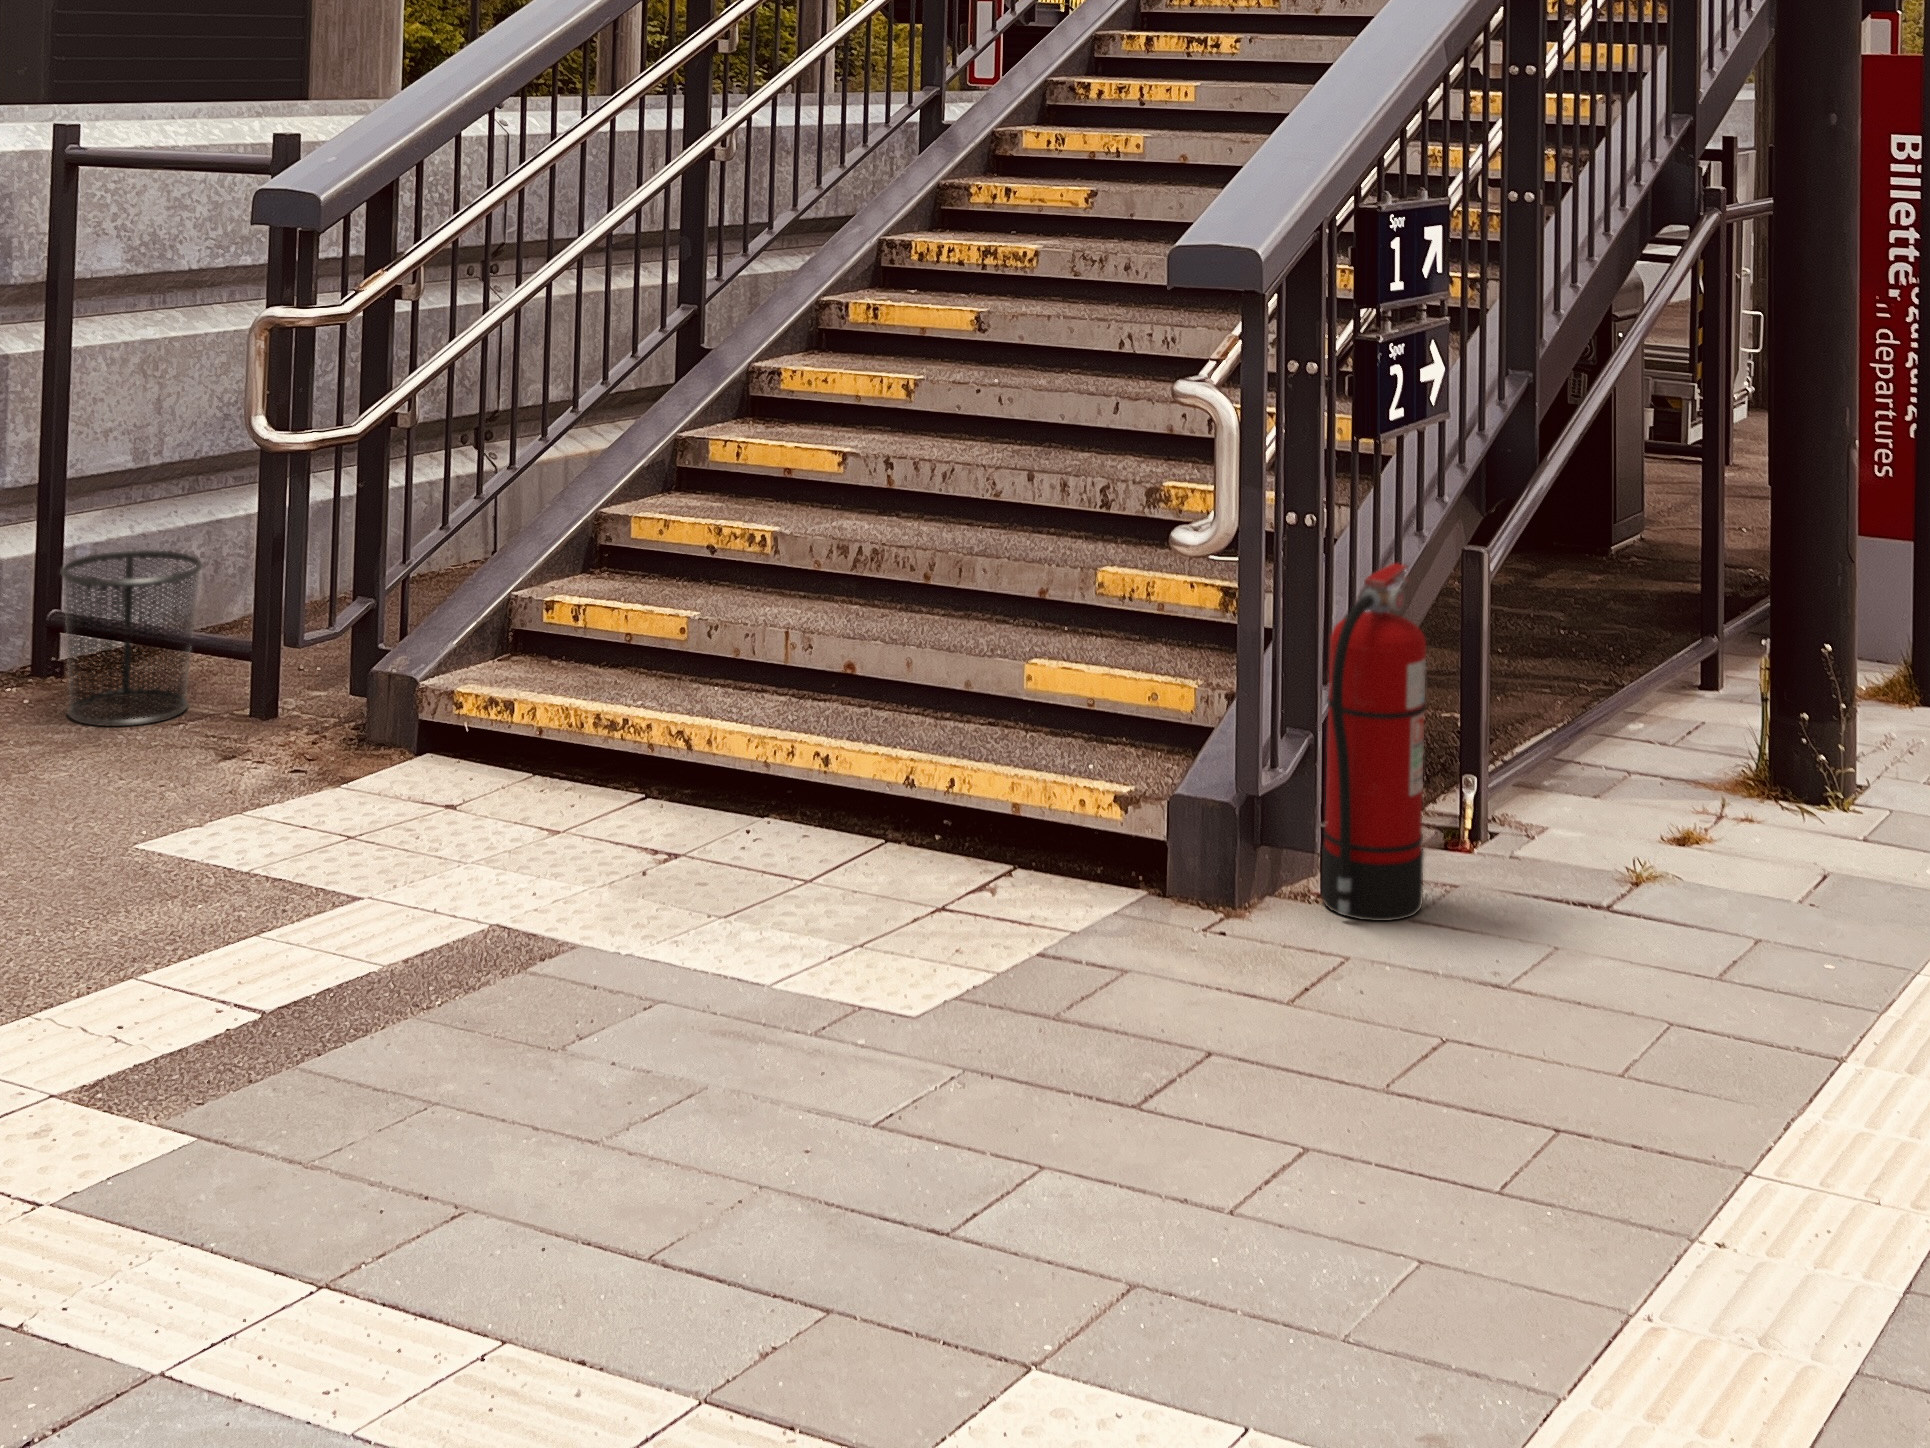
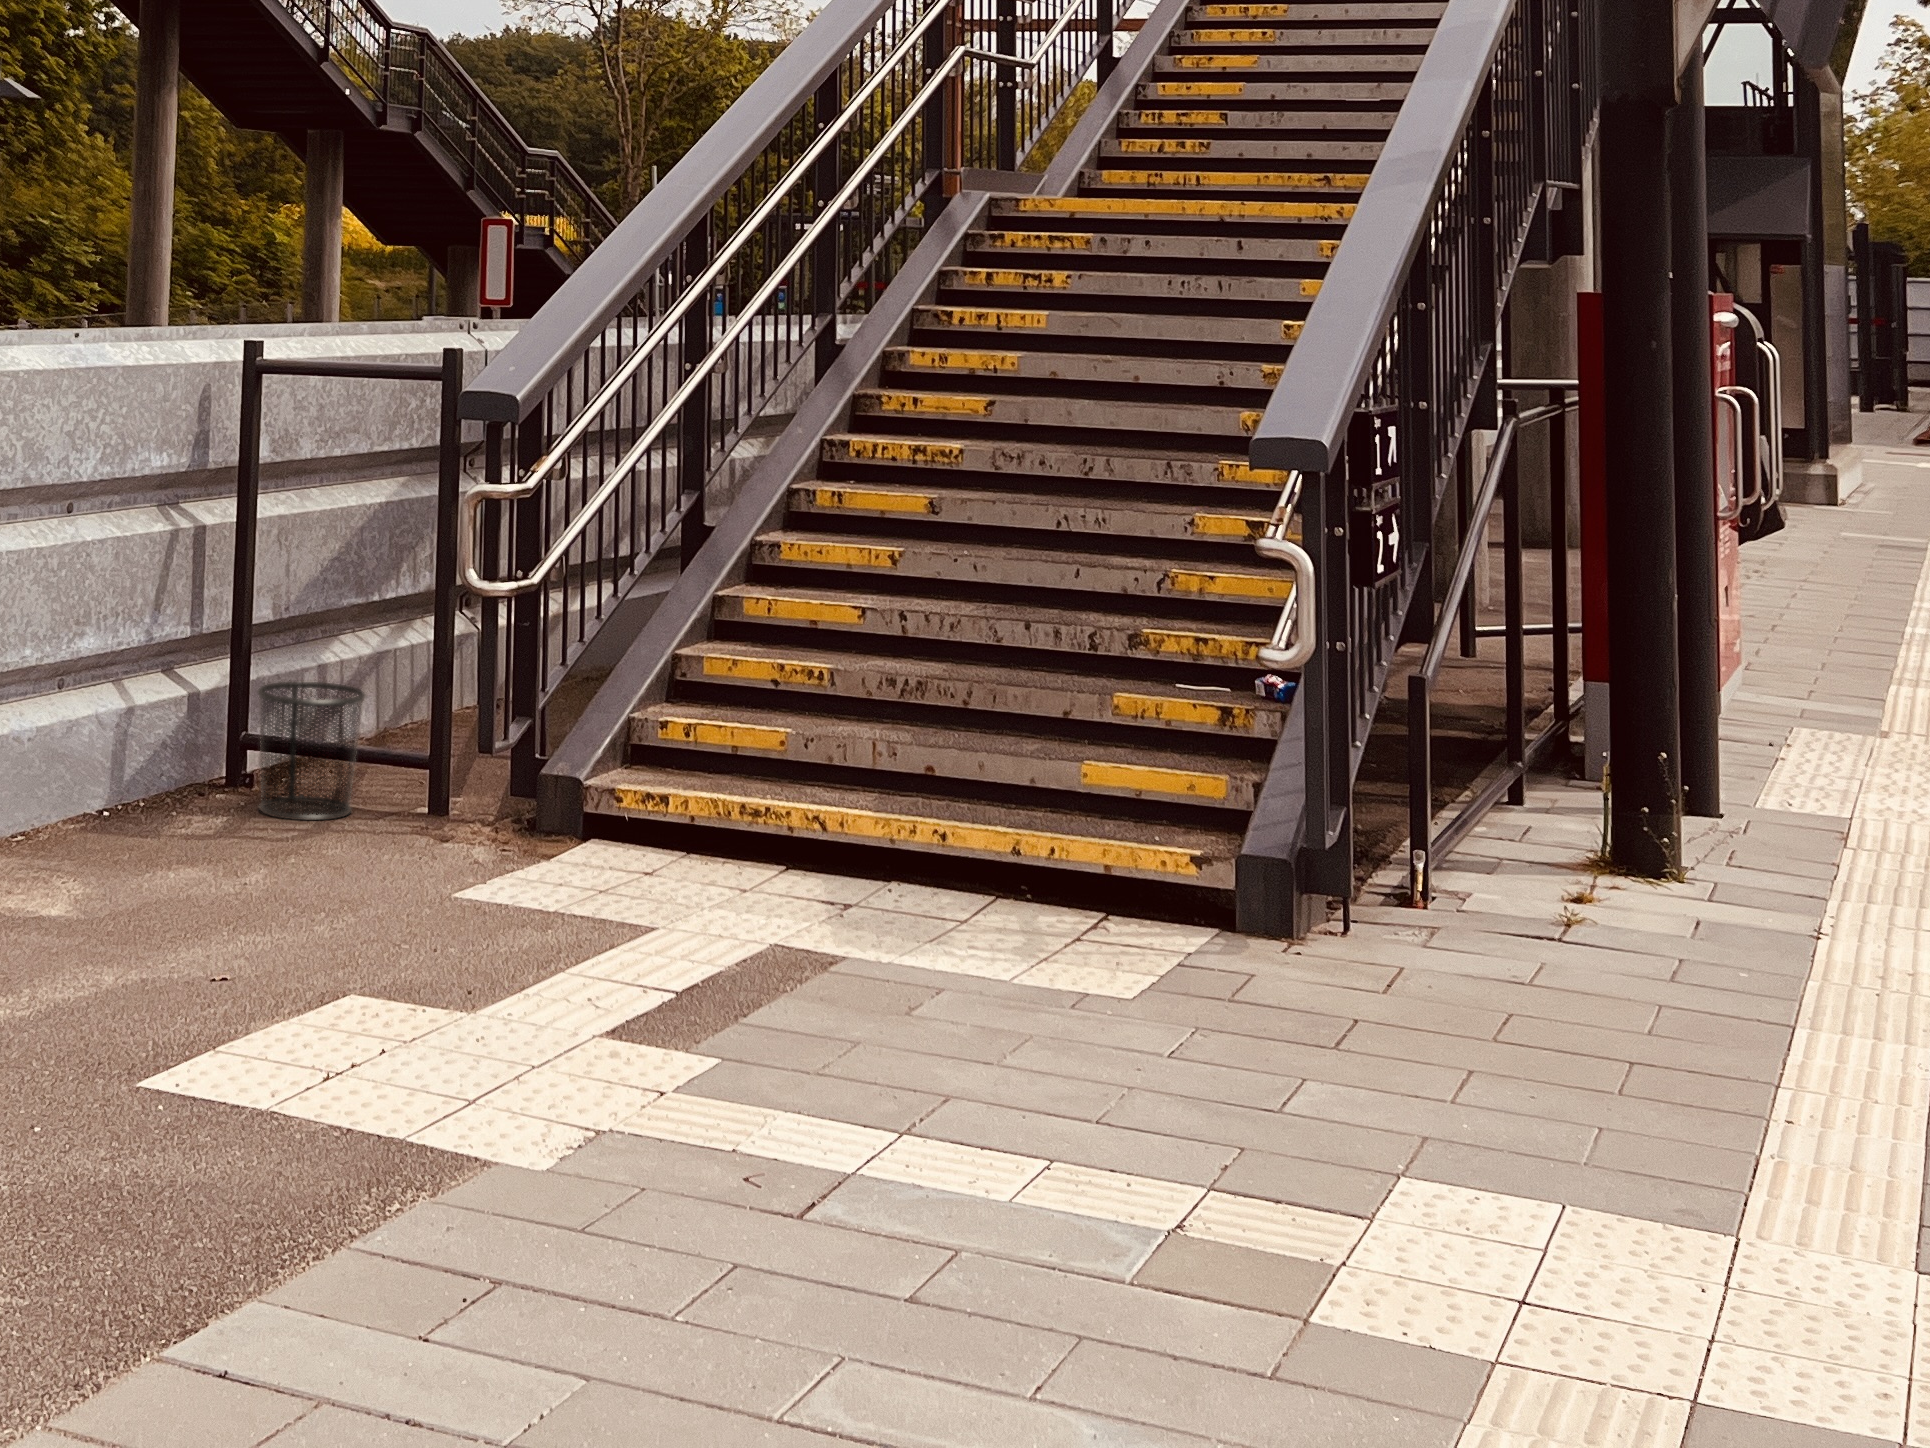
fire extinguisher: present [1321,563,1426,921] -> none [1348,681,1428,951]

